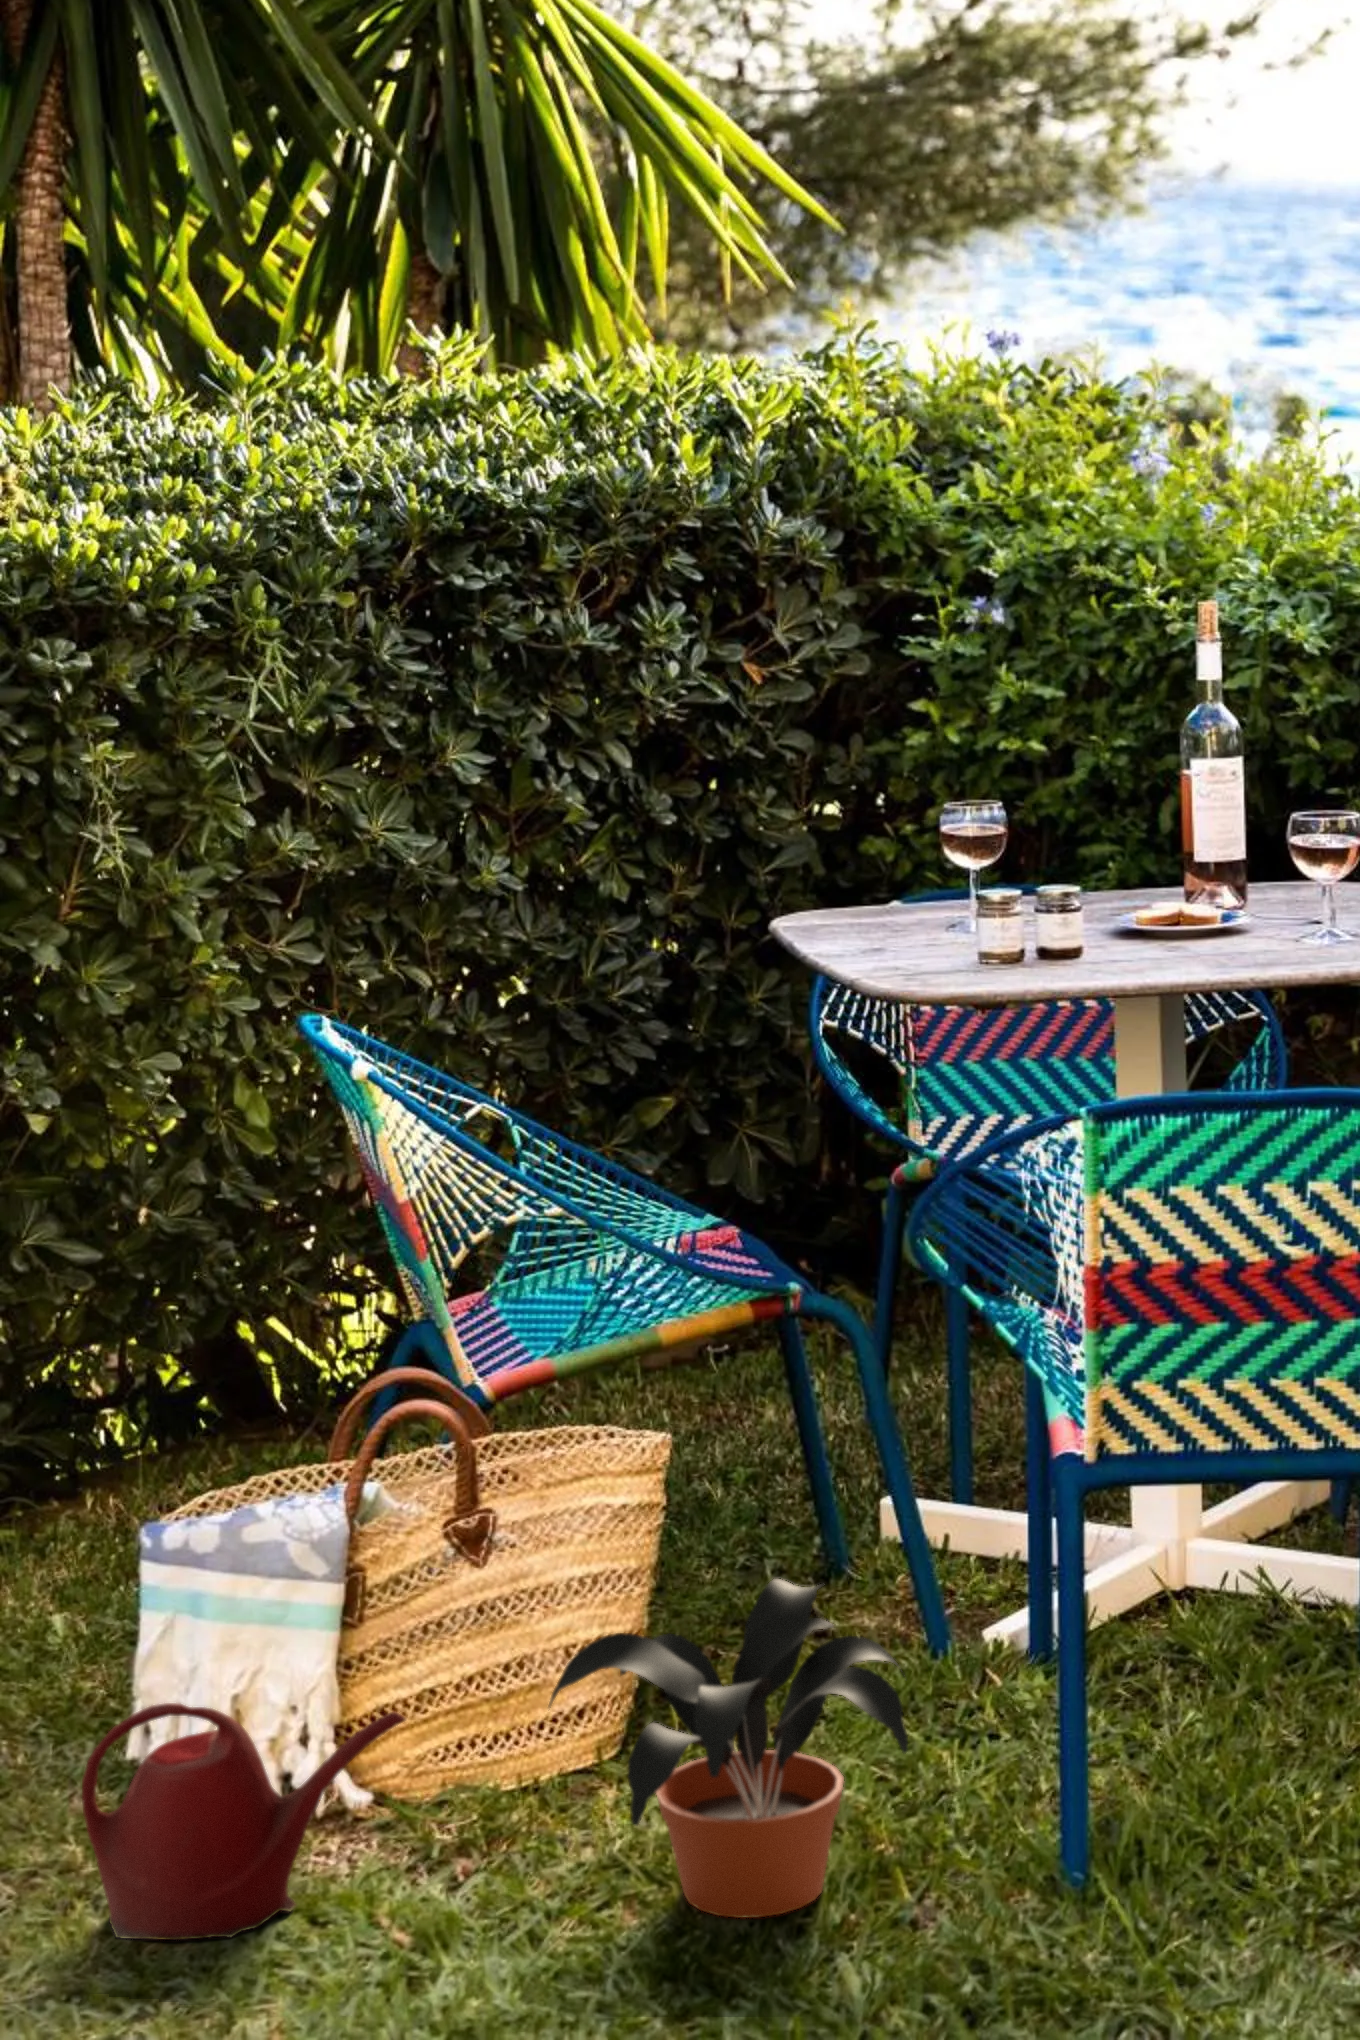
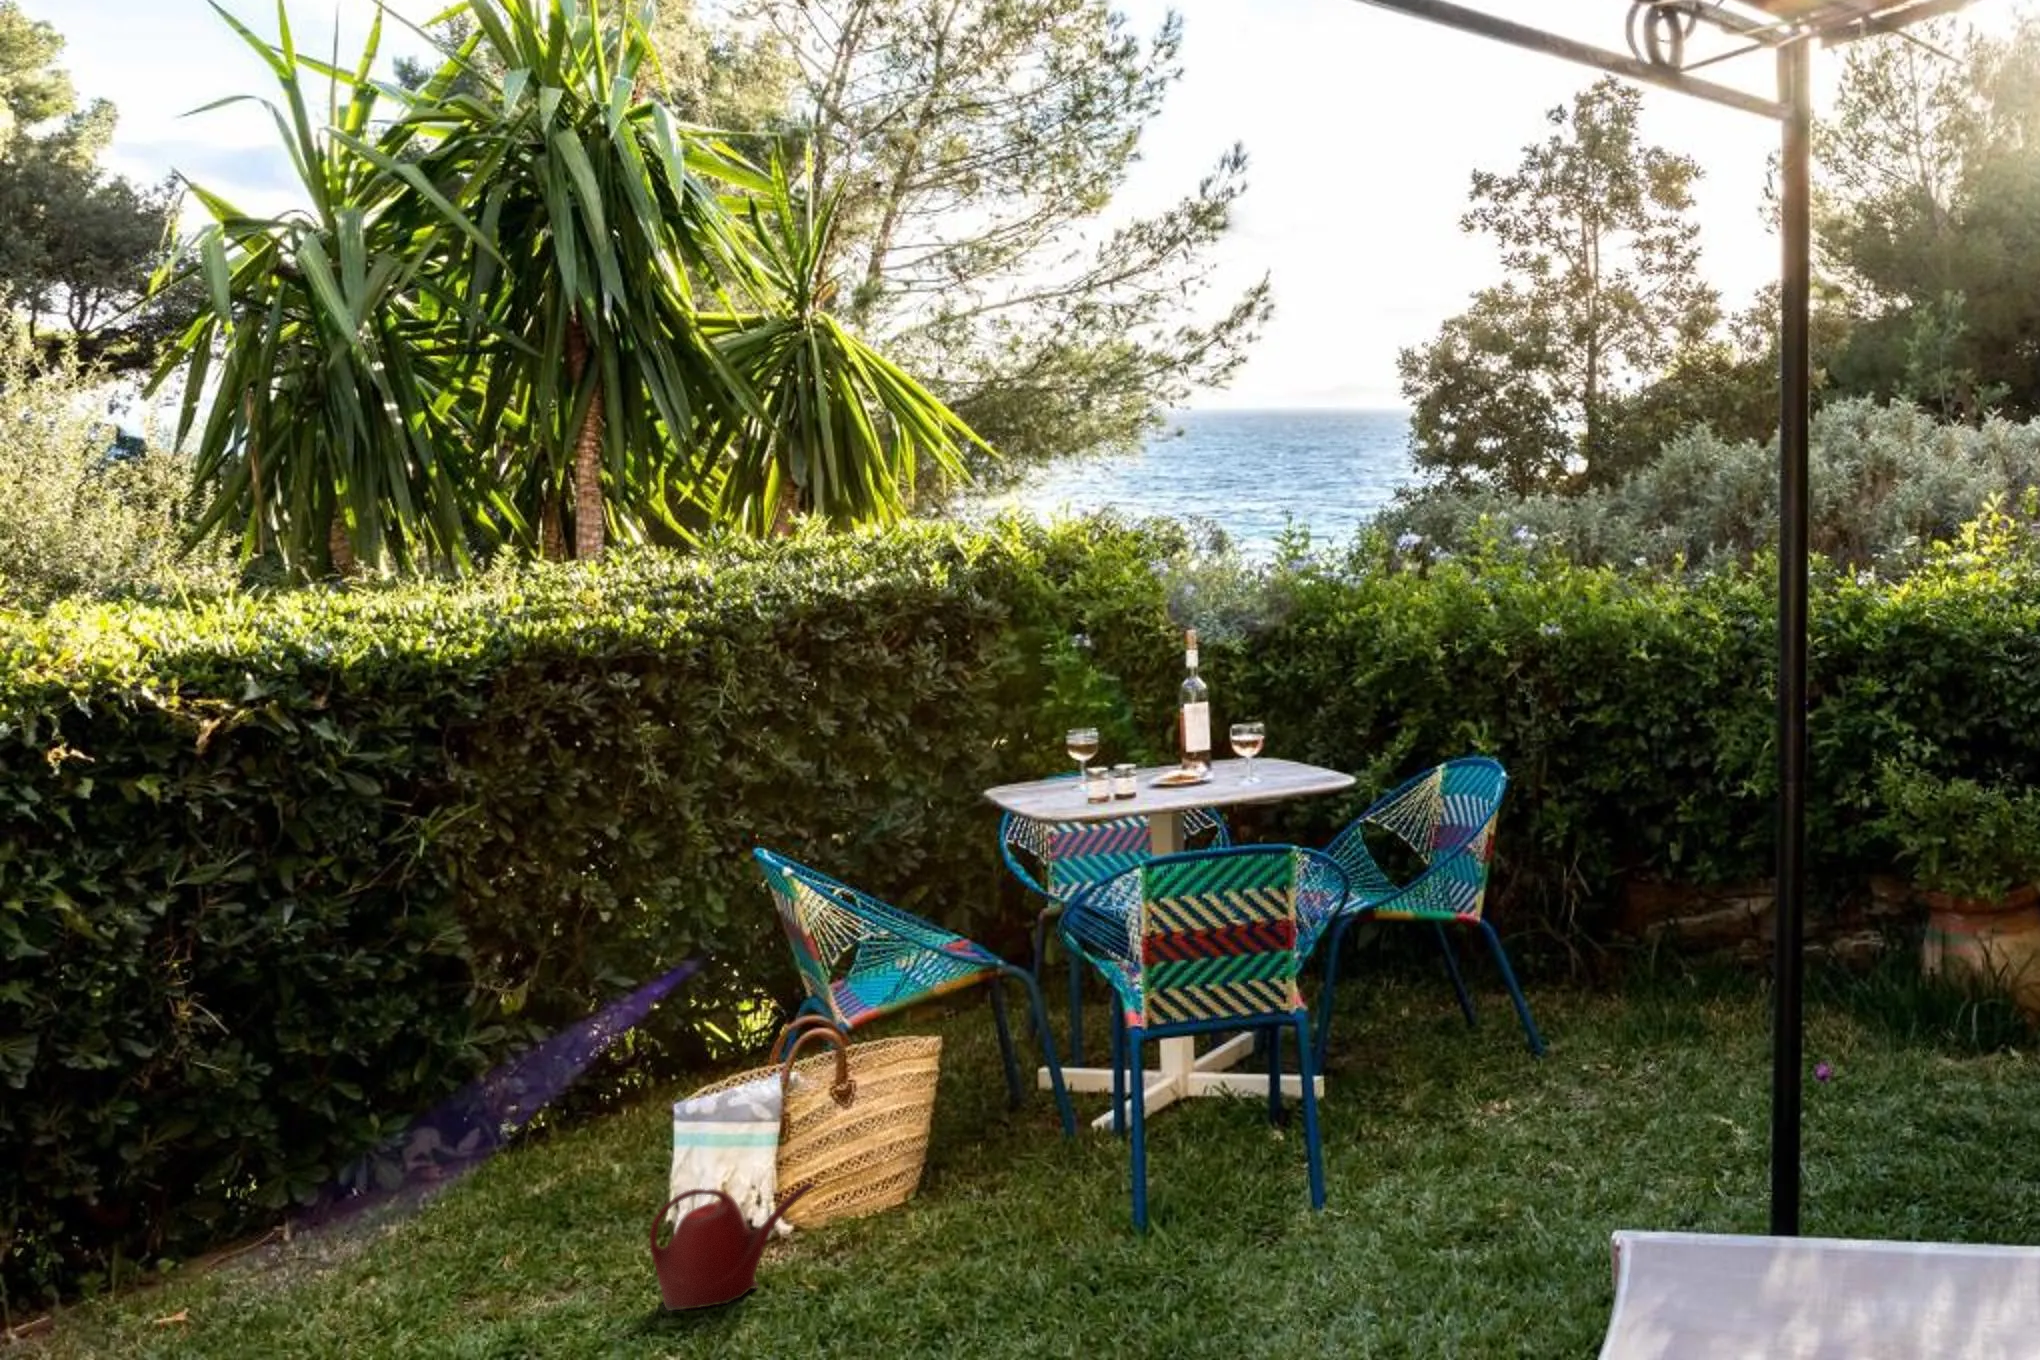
potted plant: present [549,1579,908,1918] -> none [887,1101,1064,1267]

